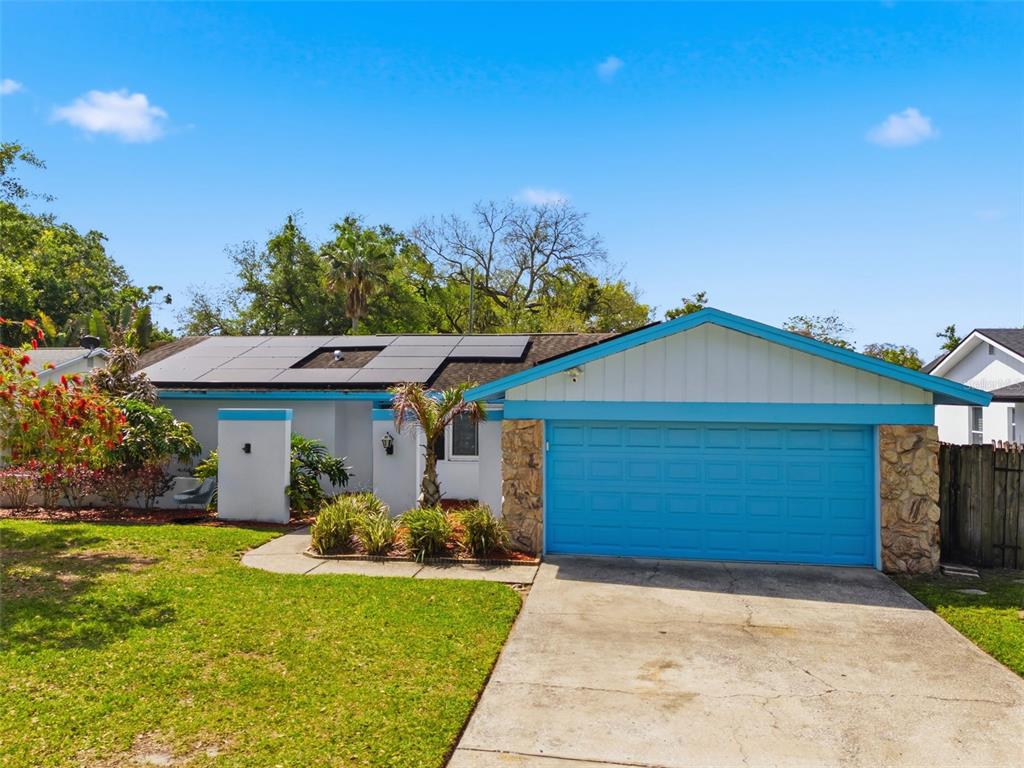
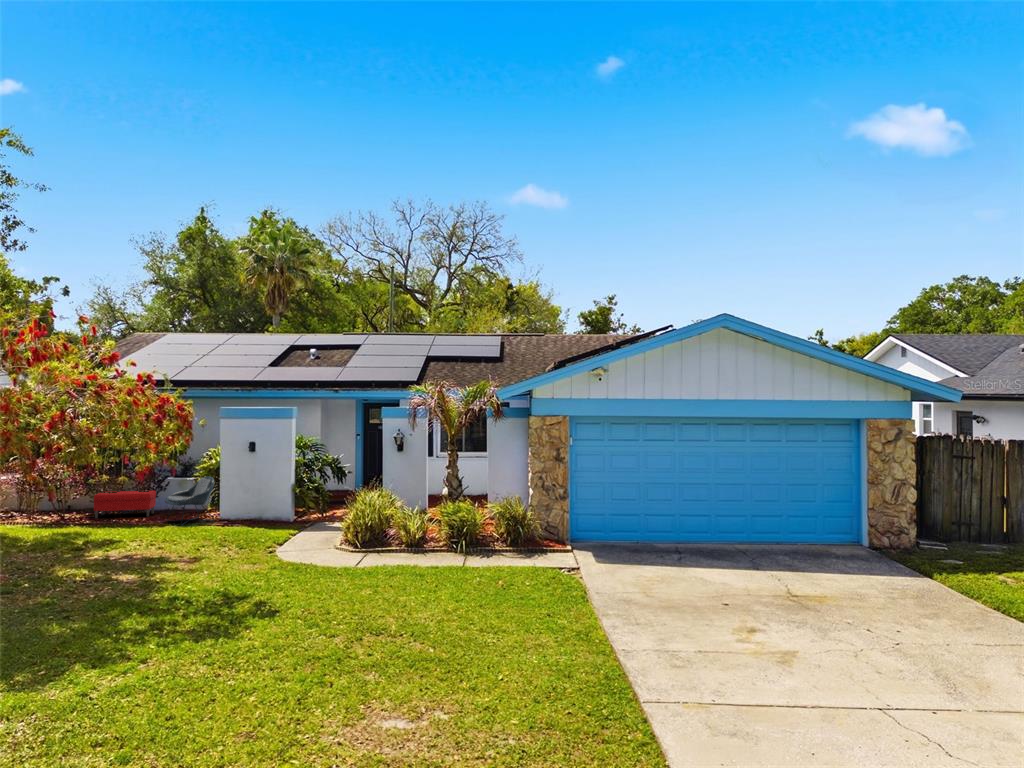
bench: none [113,489,172,514] -> present [94,491,156,518]

